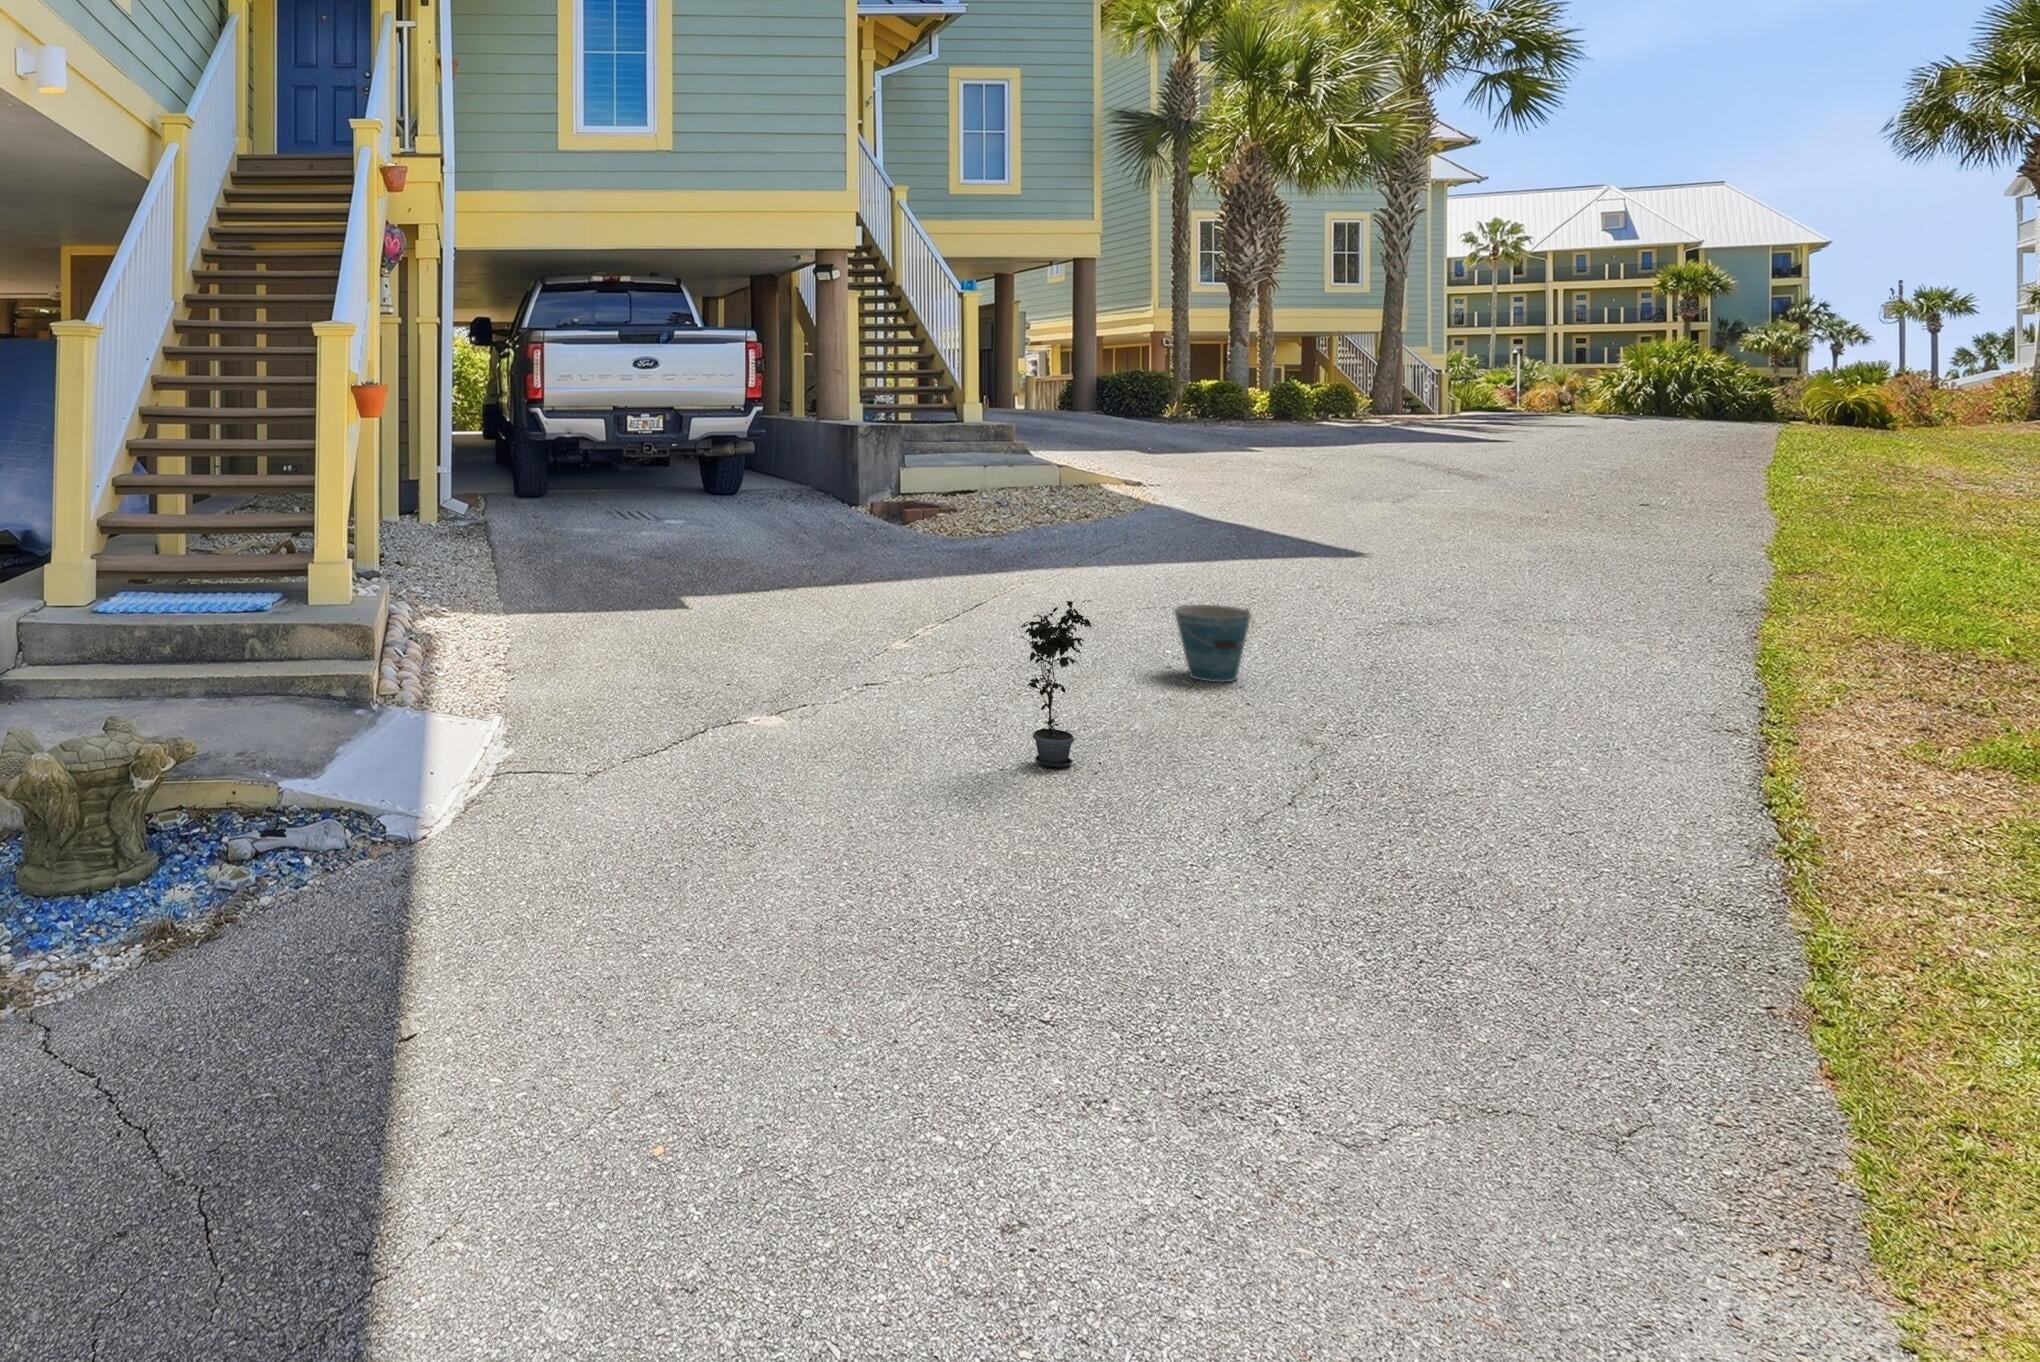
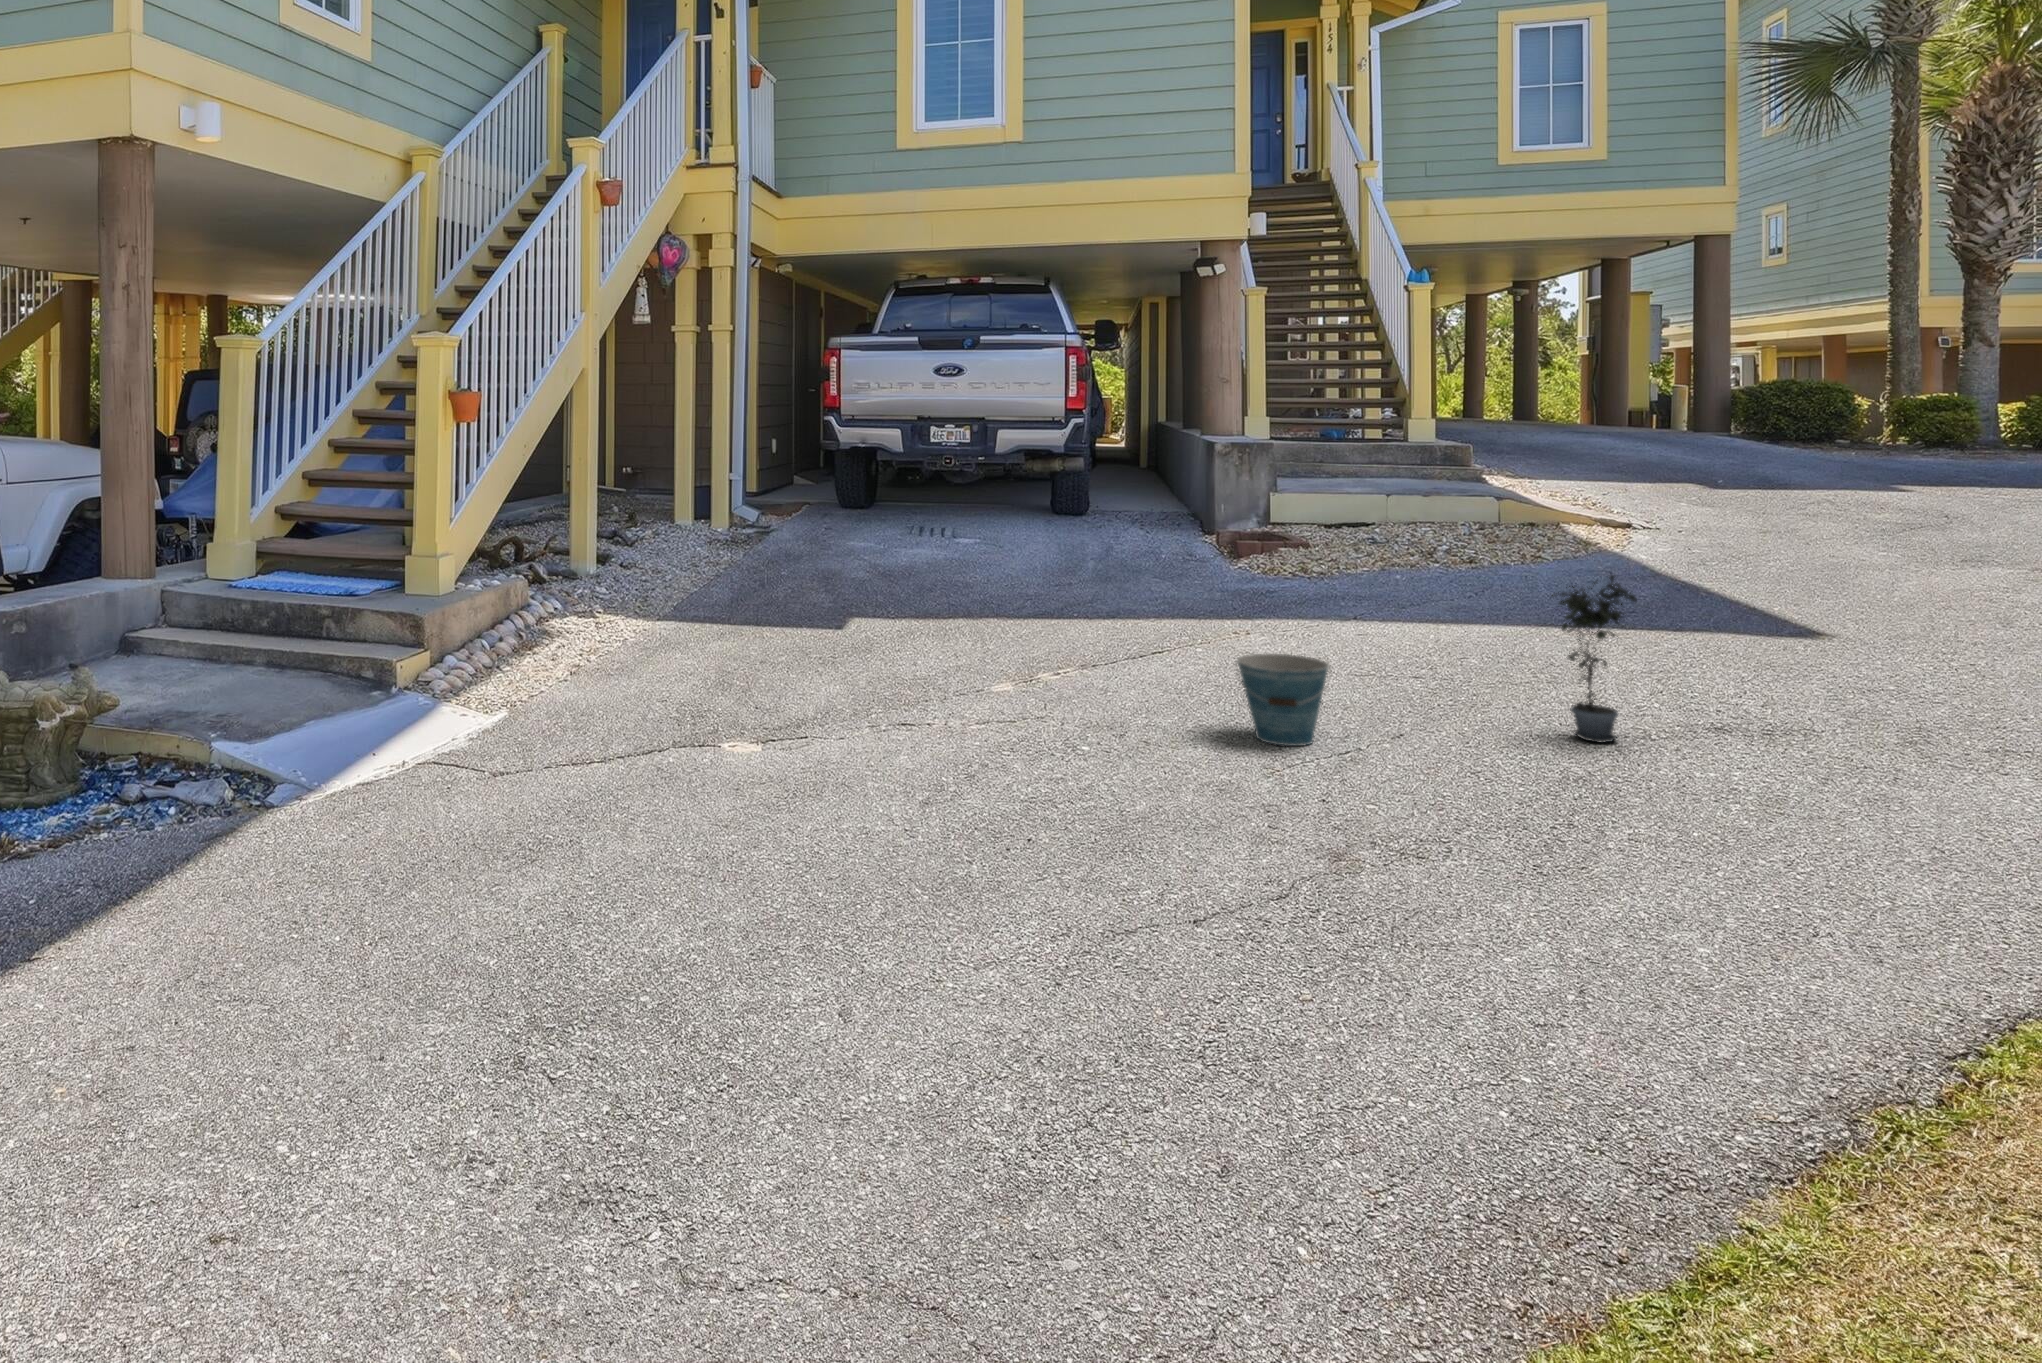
potted plant: present [1018,601,1091,768] -> present [1552,575,1637,742]

